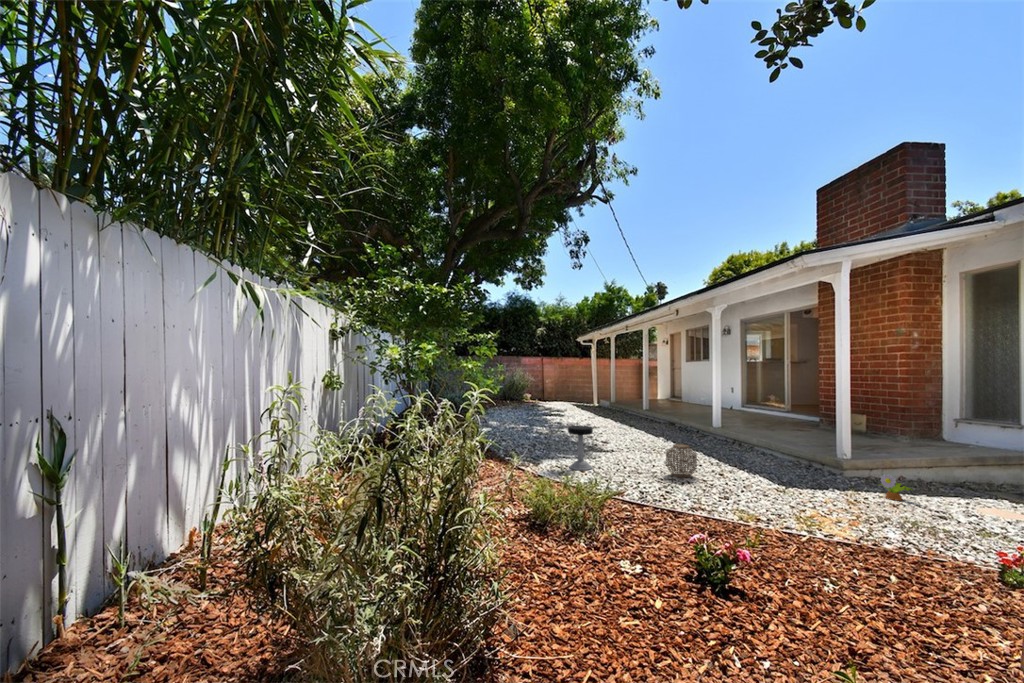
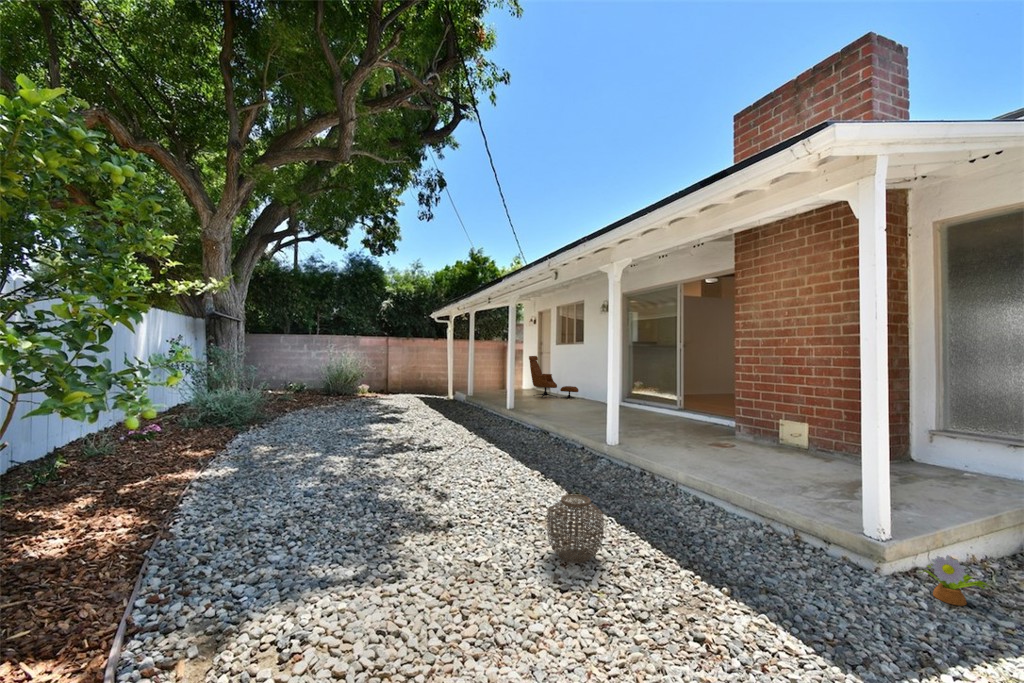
lounge chair: none [661,371,705,407] -> present [529,356,579,399]
stool: present [568,426,593,470] -> none [359,460,410,556]

